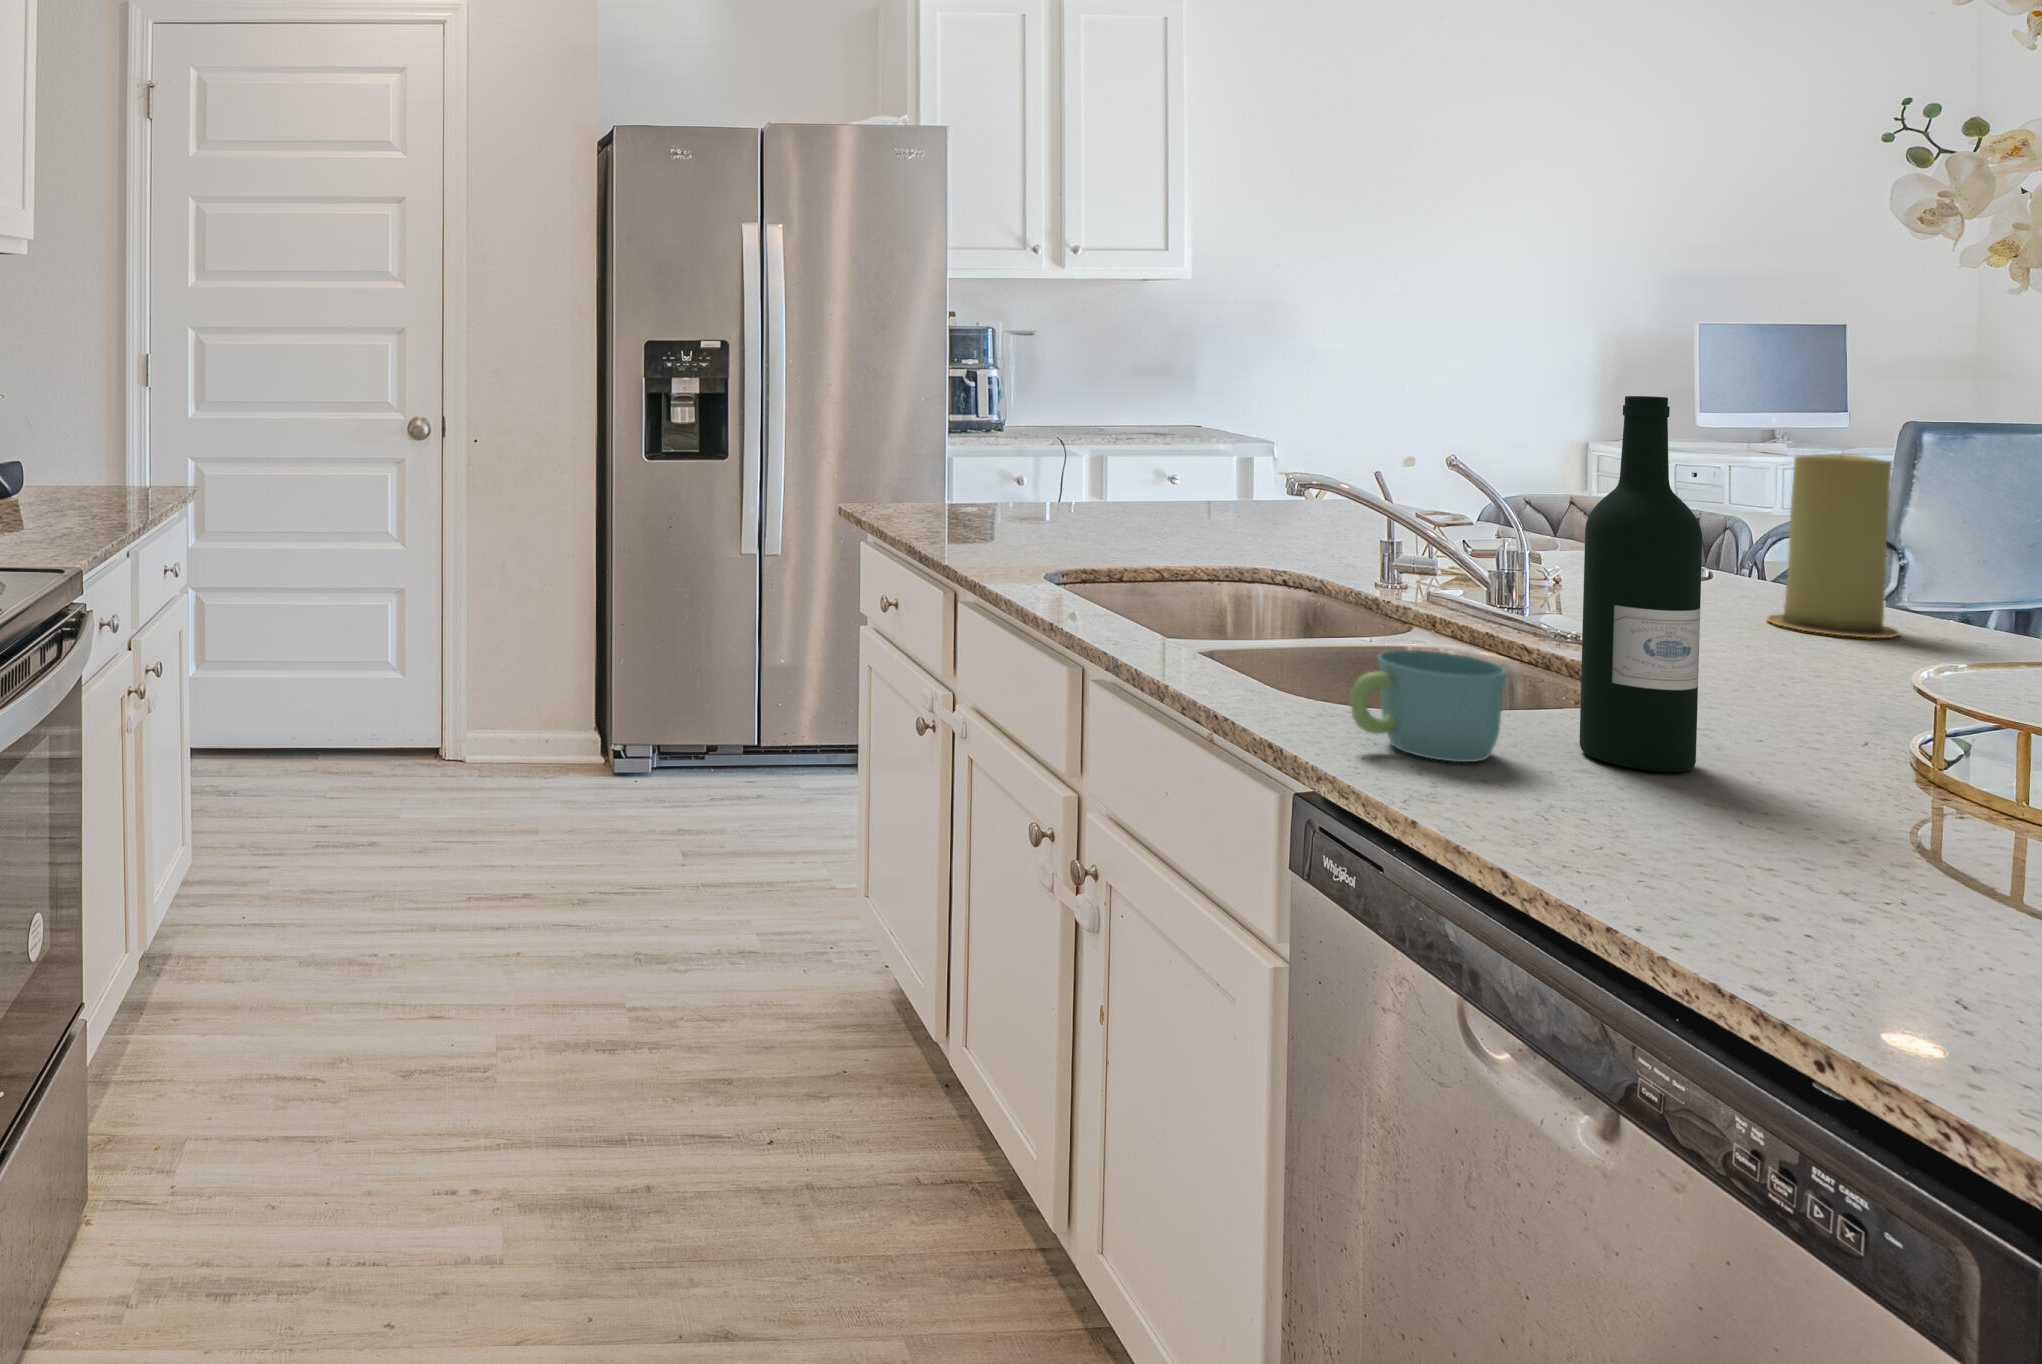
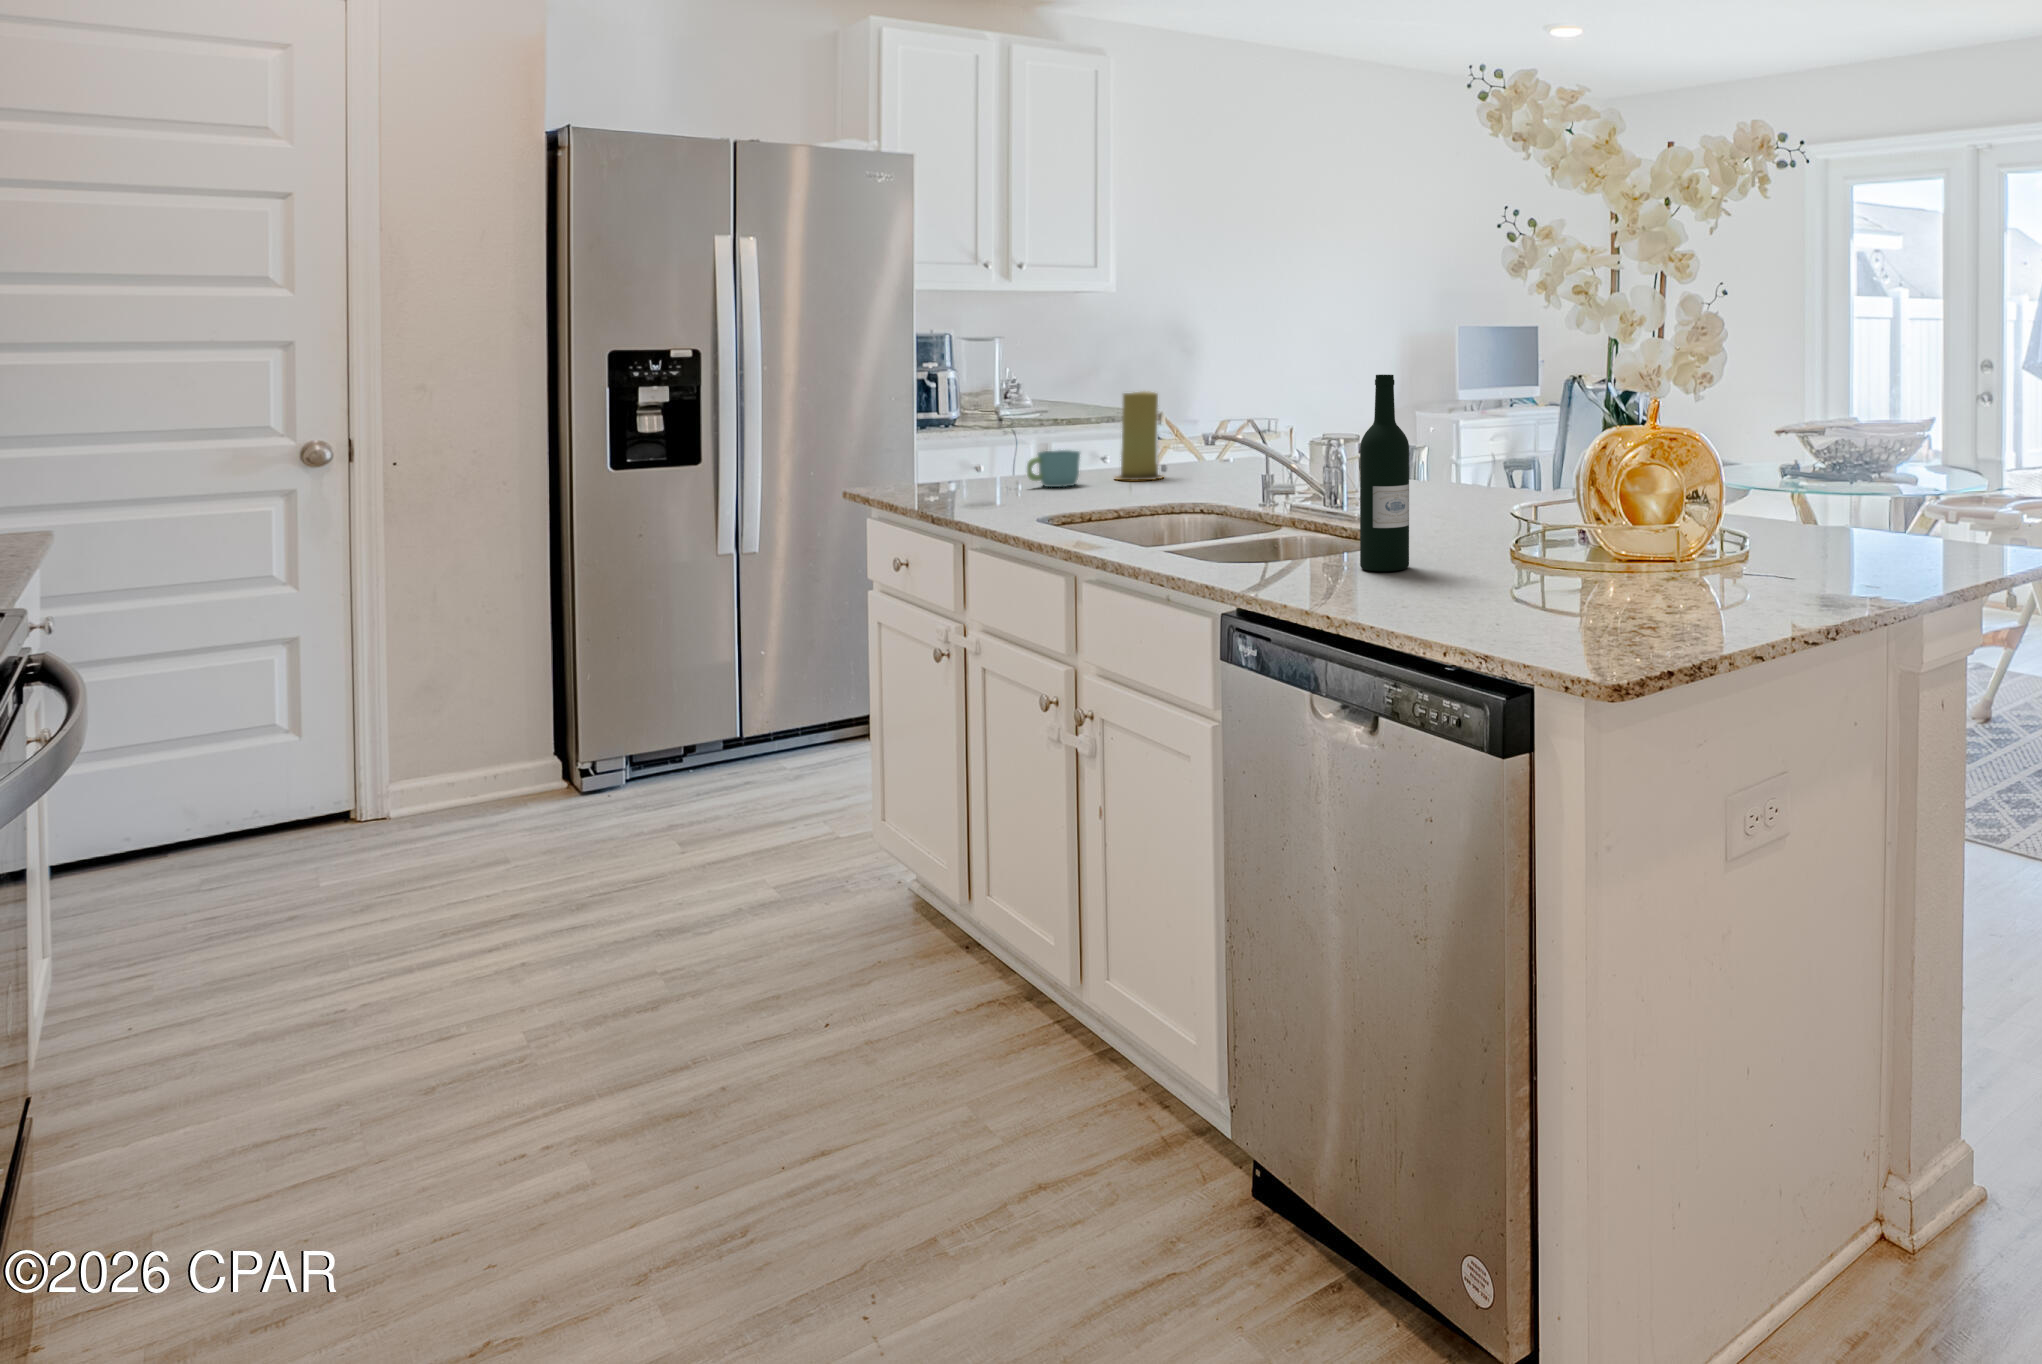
candle: present [1767,453,1900,638] -> present [1115,391,1163,480]
mug: present [1351,650,1507,762] -> present [1027,450,1080,487]

